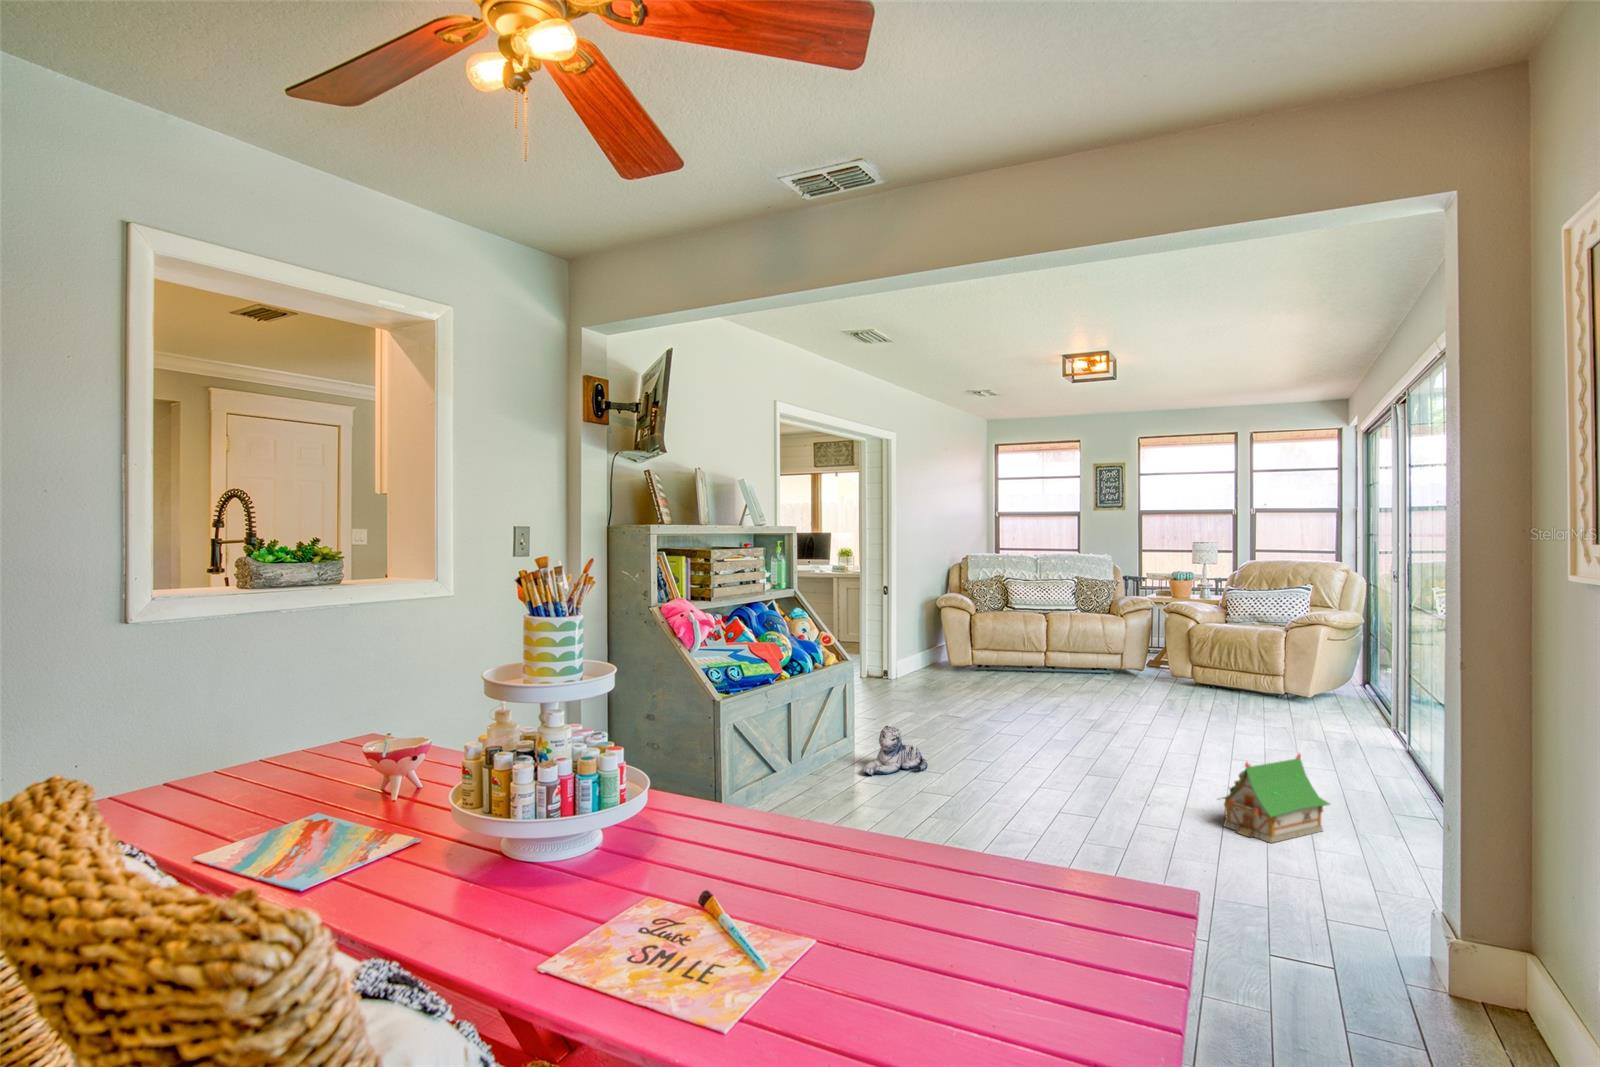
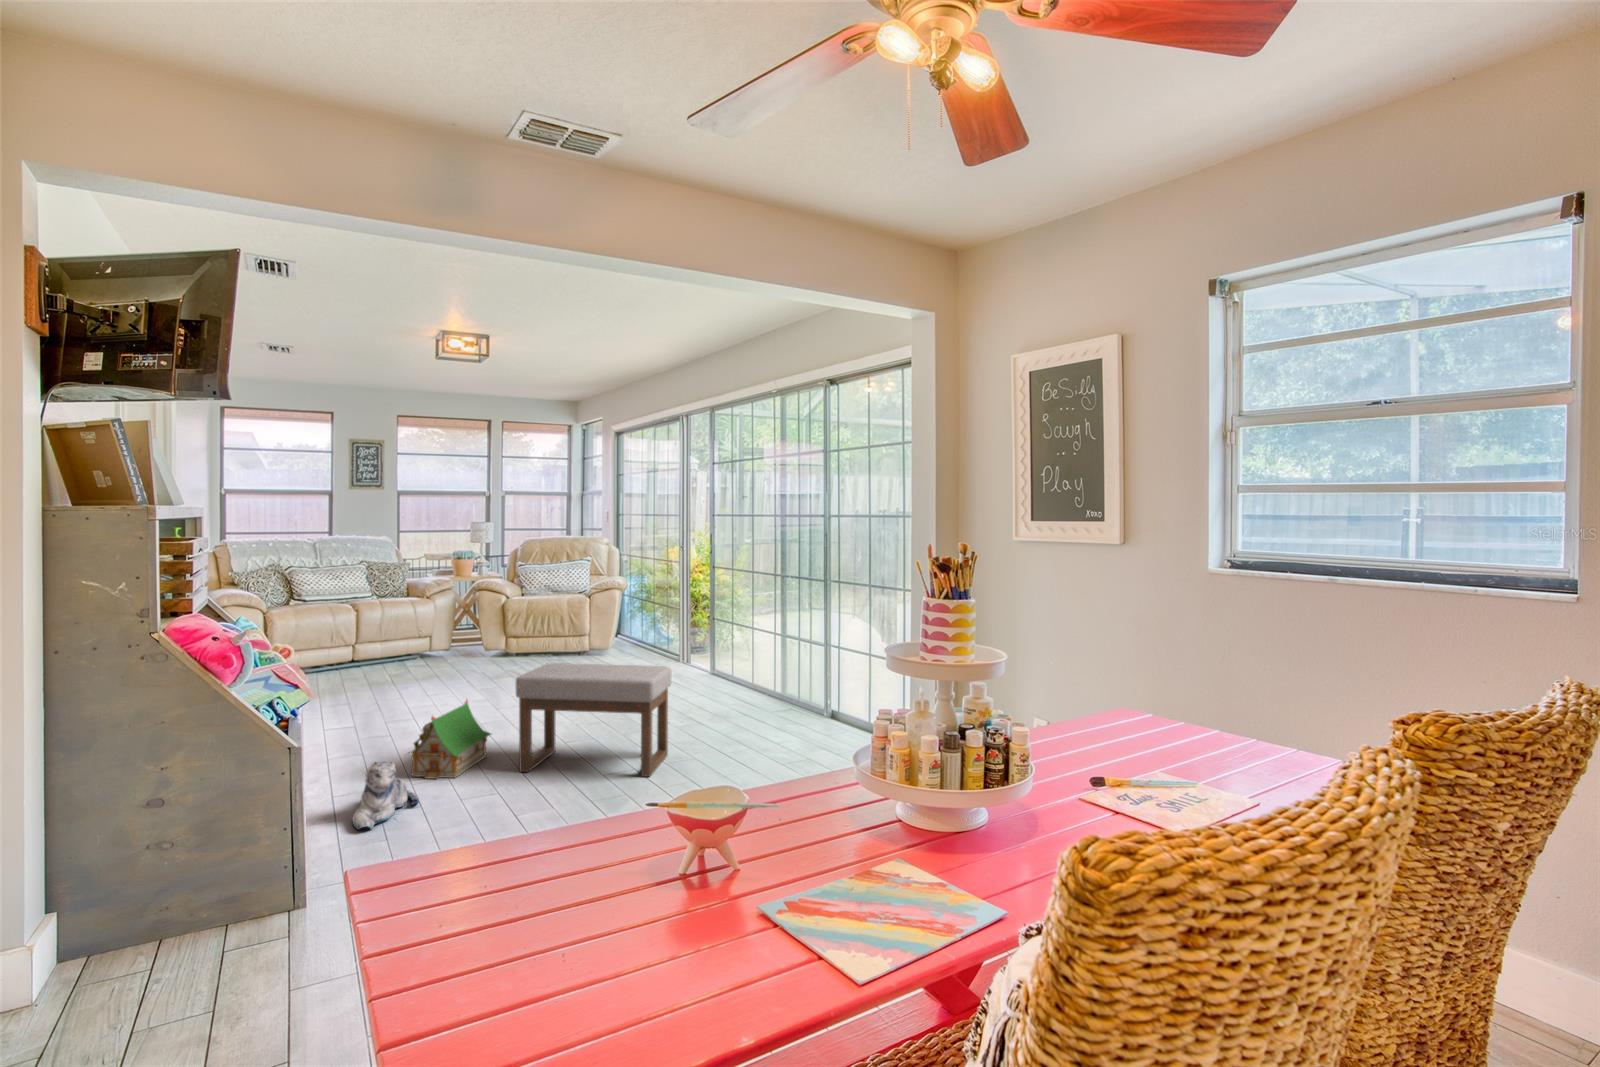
ottoman: none [1020,678,1179,813] -> present [516,663,671,777]
toy house: present [1223,754,1330,843] -> present [411,700,491,779]

